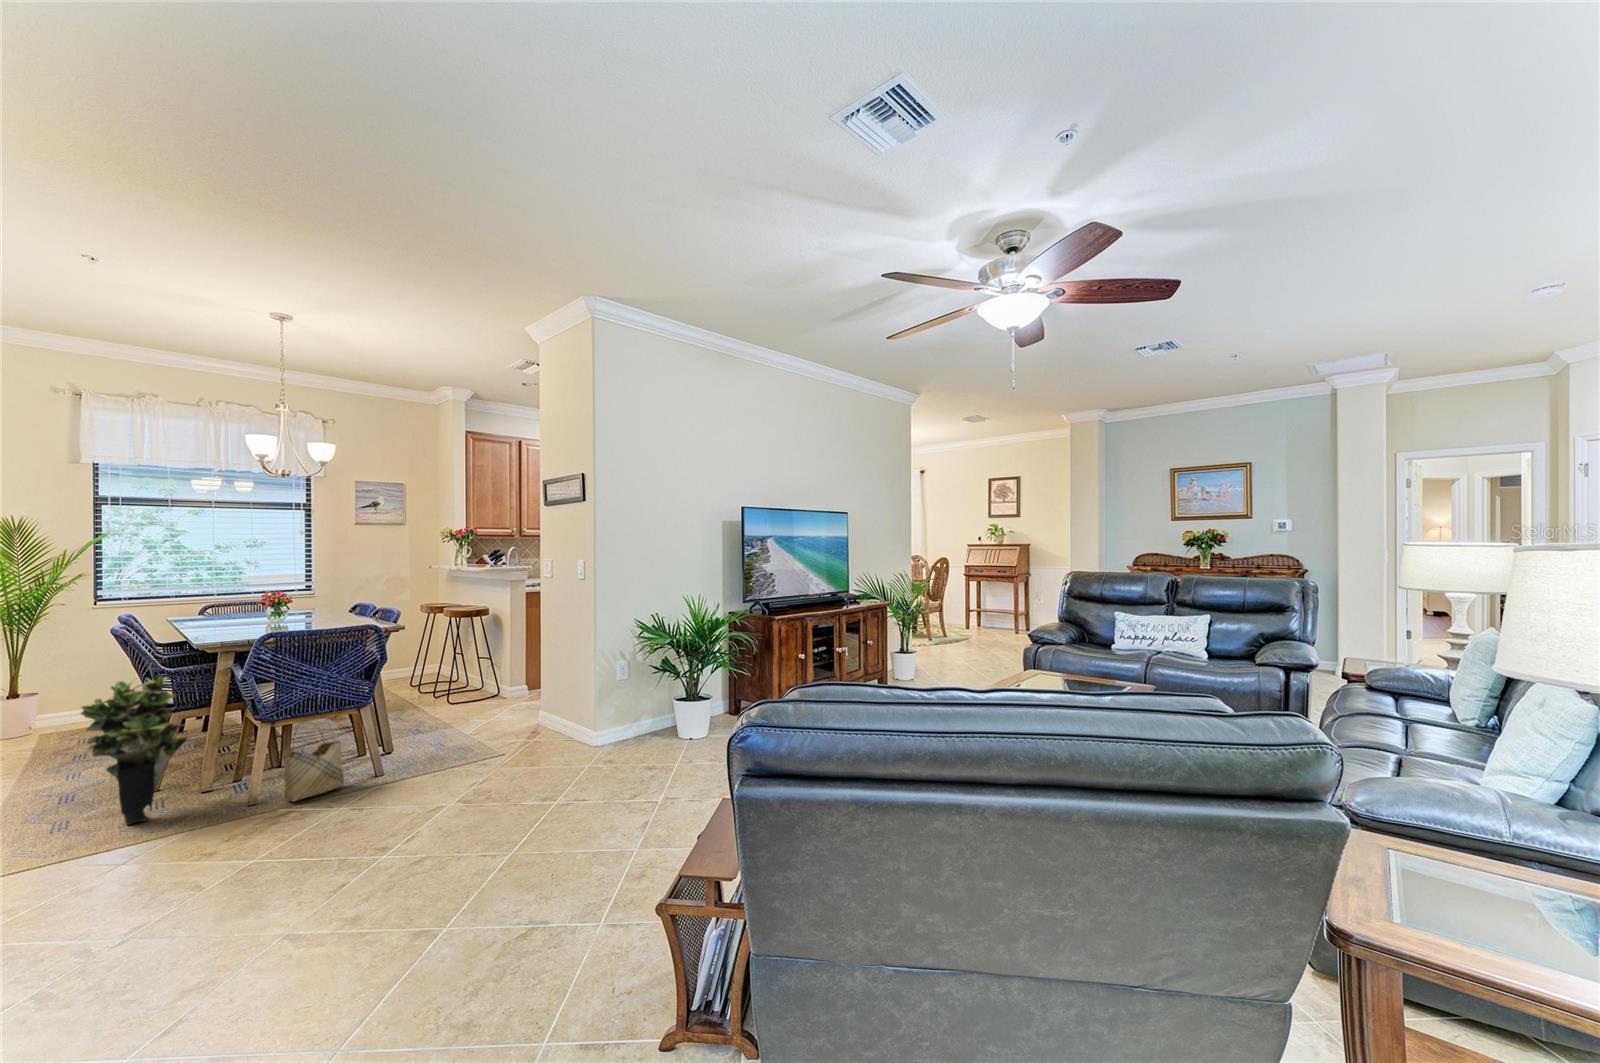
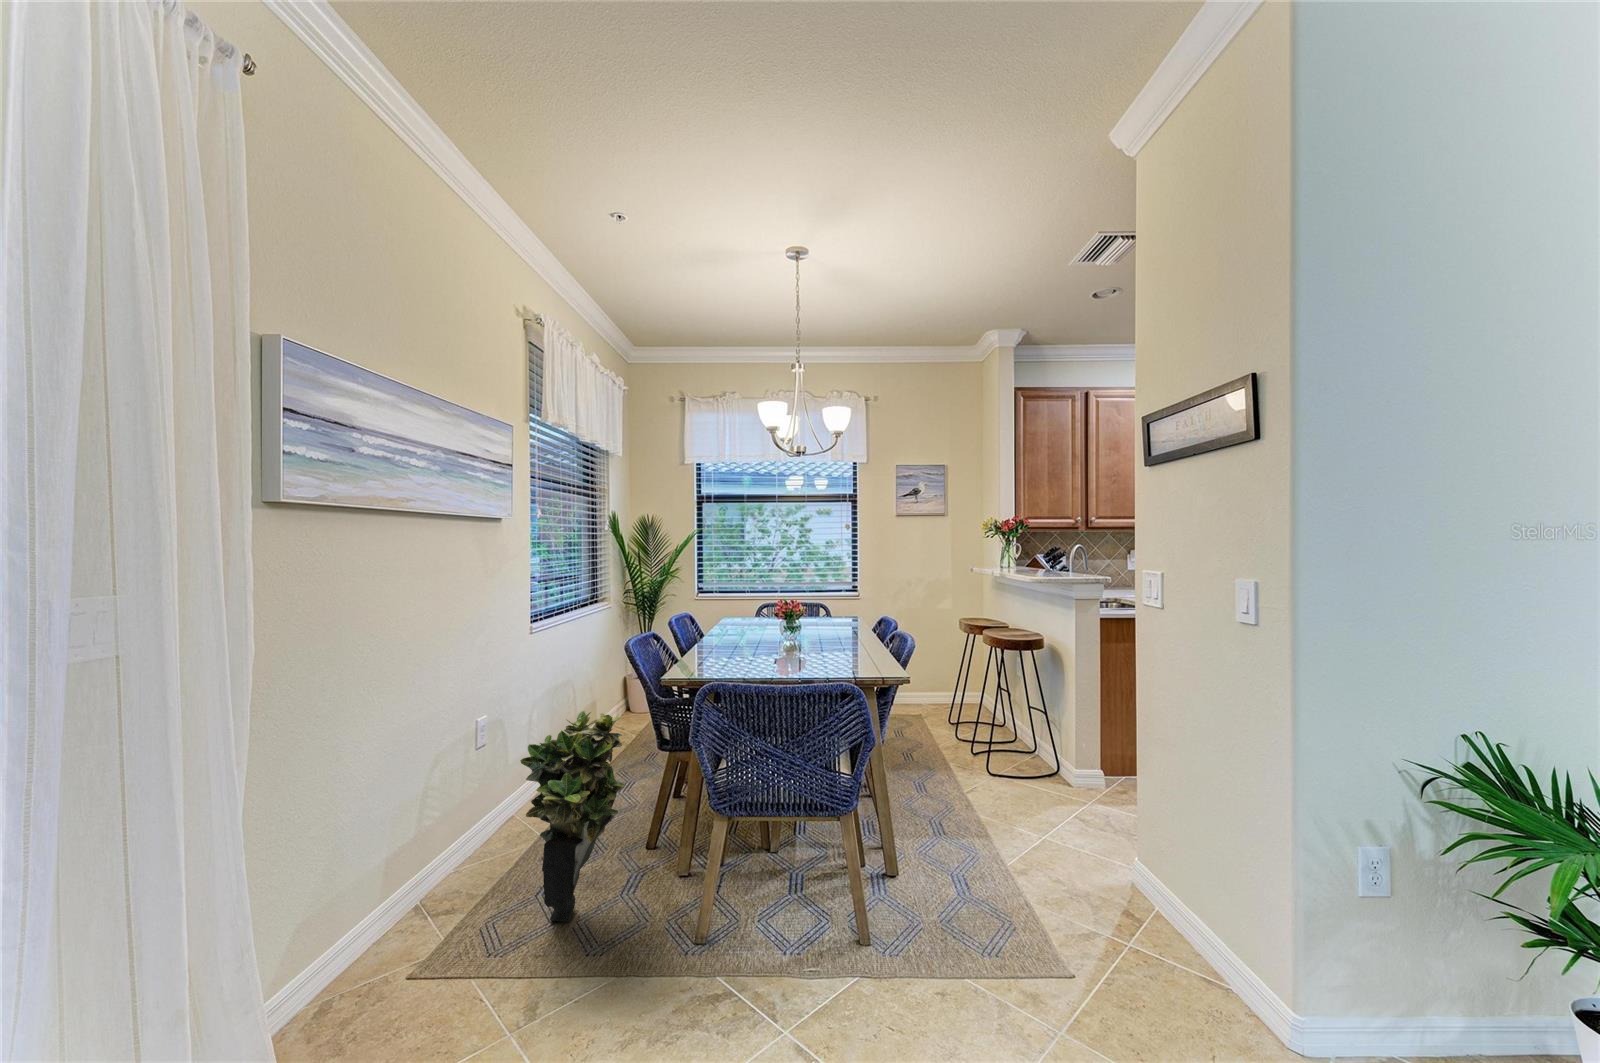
woven basket: present [283,726,344,801] -> none [685,836,775,987]

